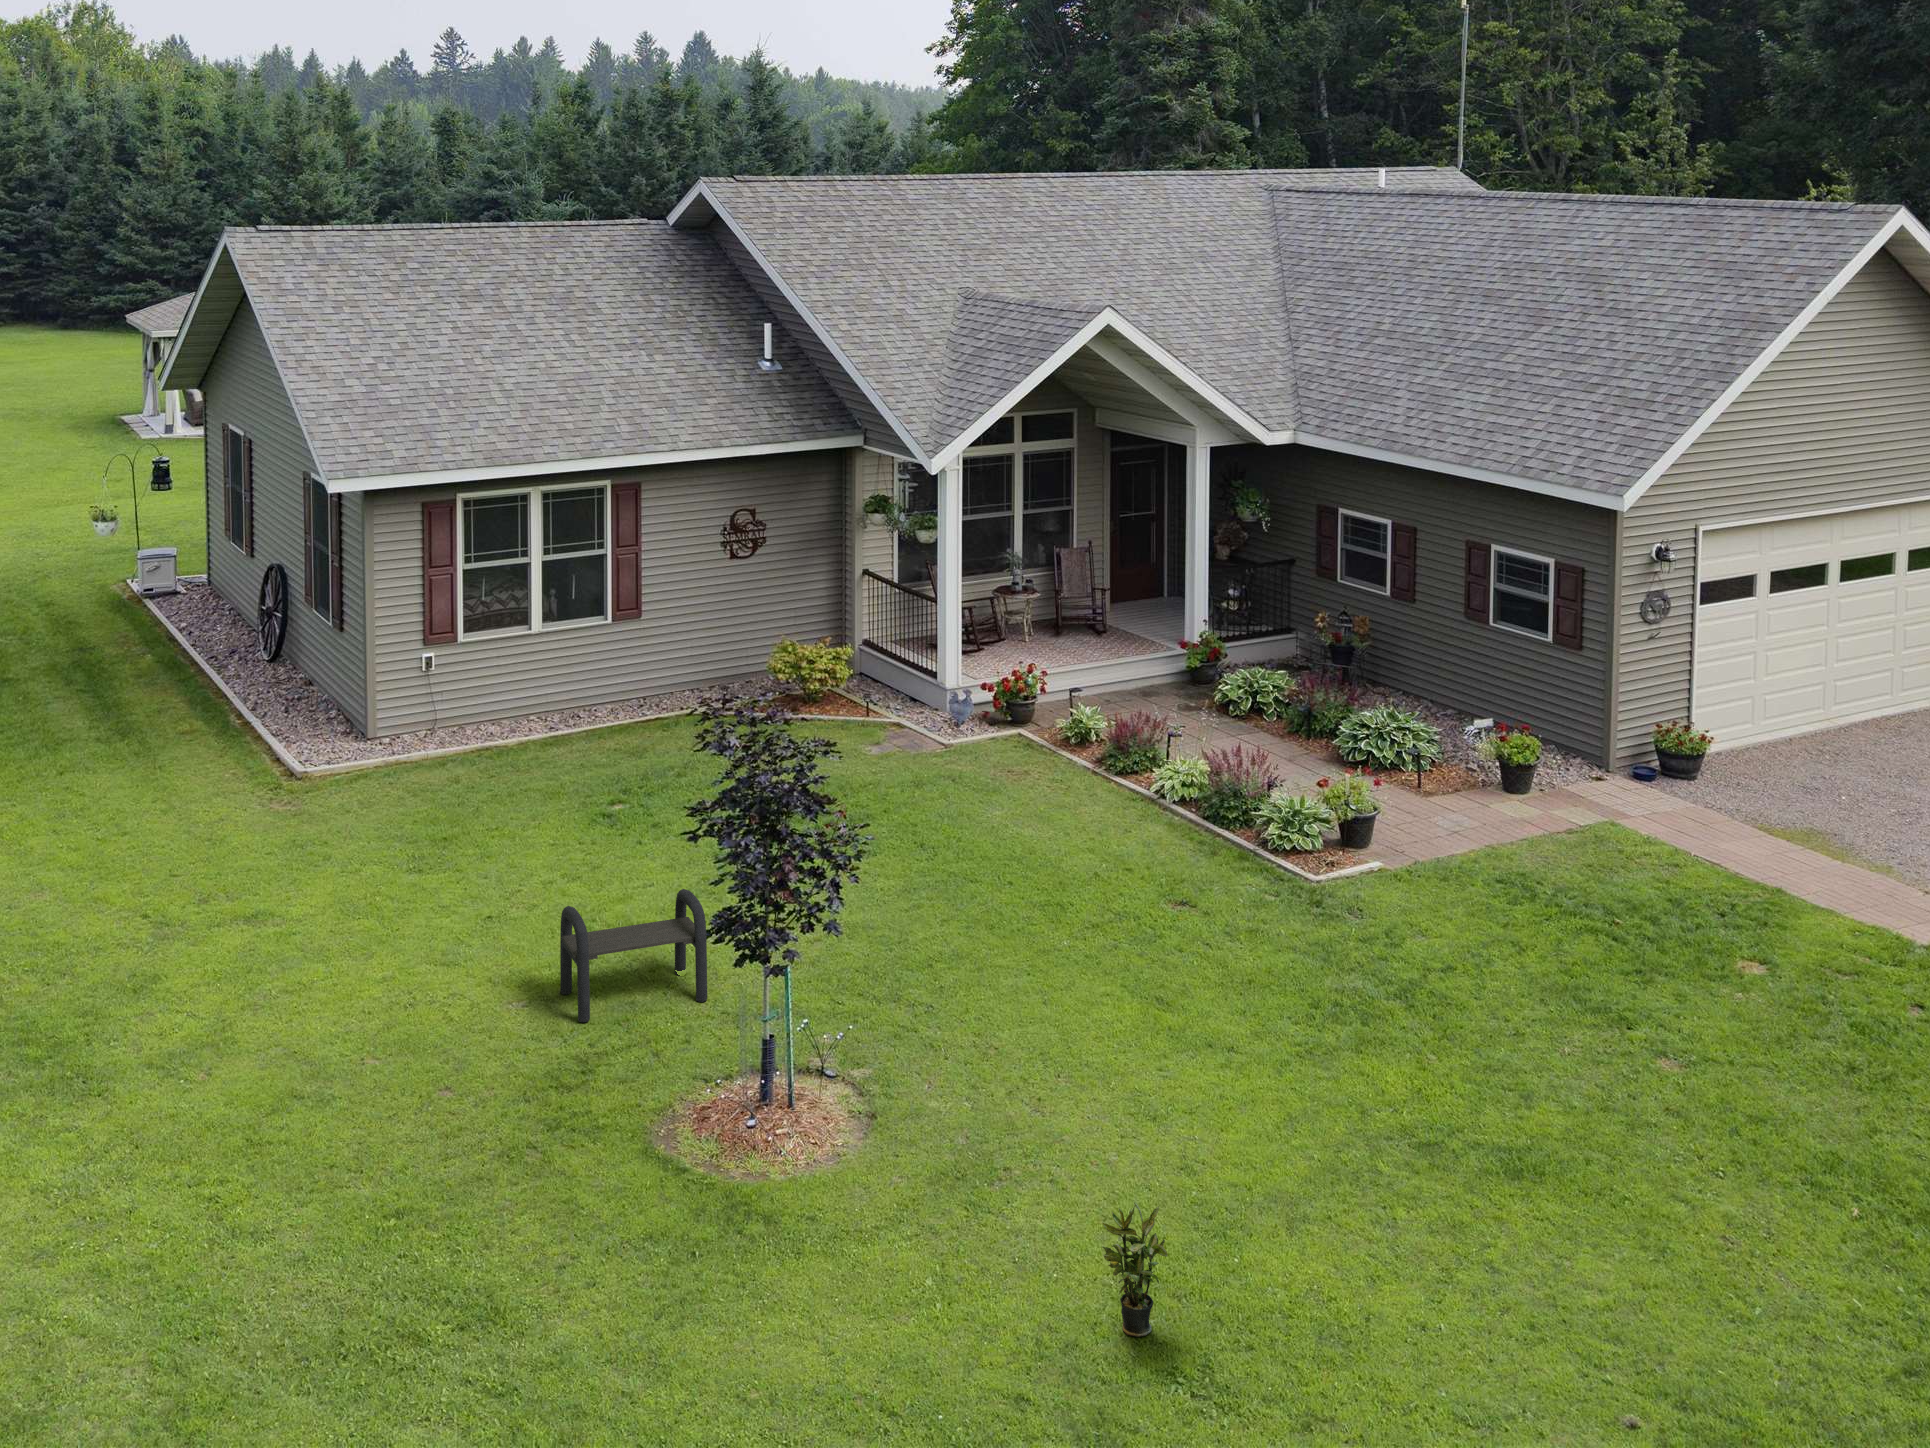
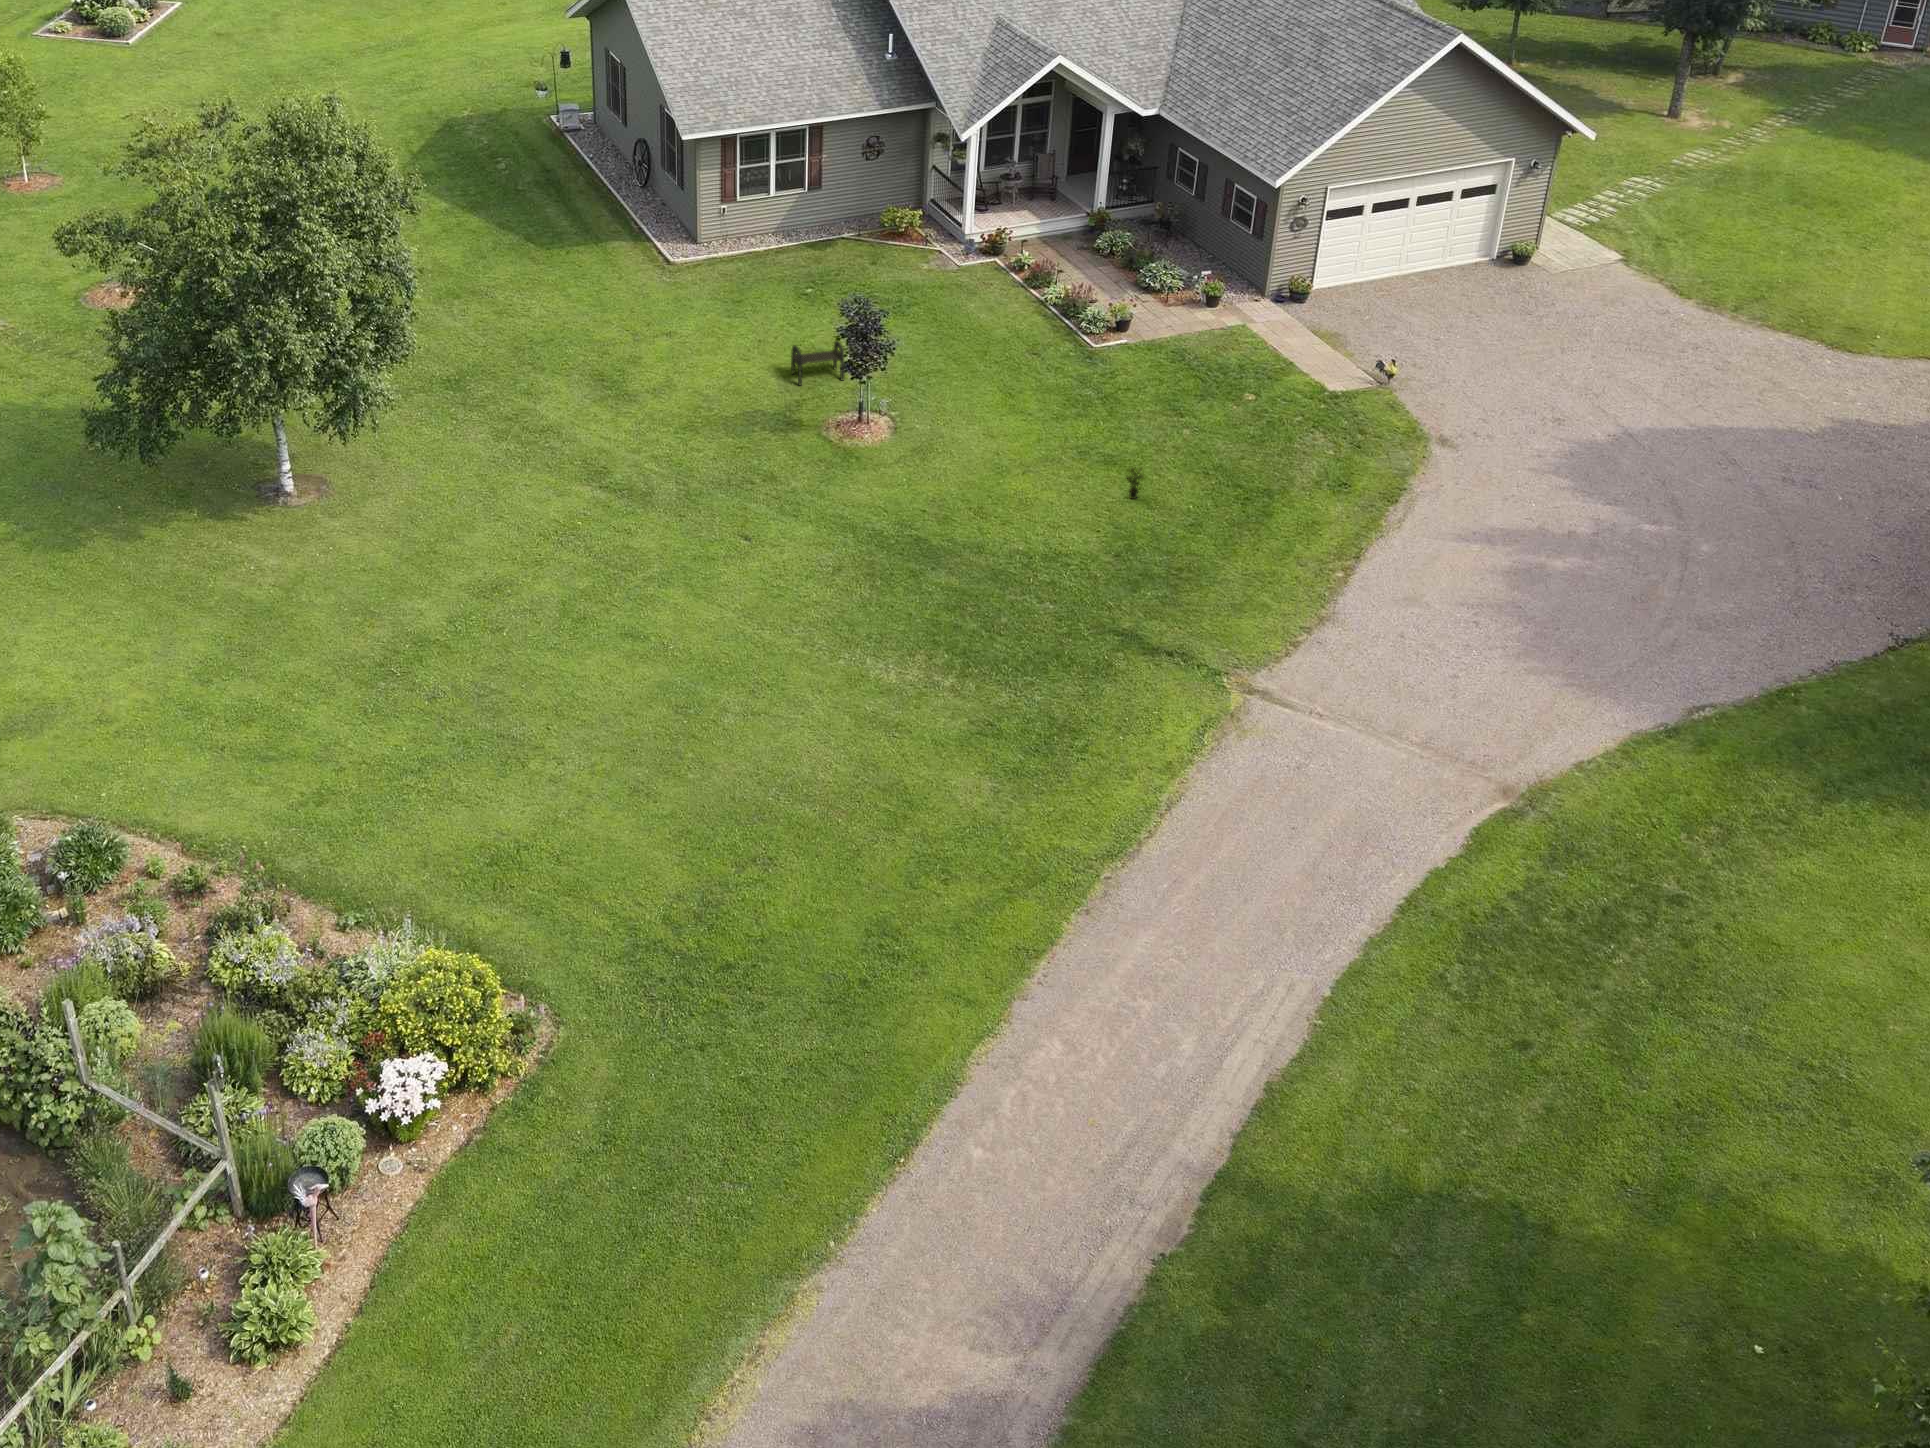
potted plant: present [1102,1200,1168,1337] -> present [1126,465,1144,499]

